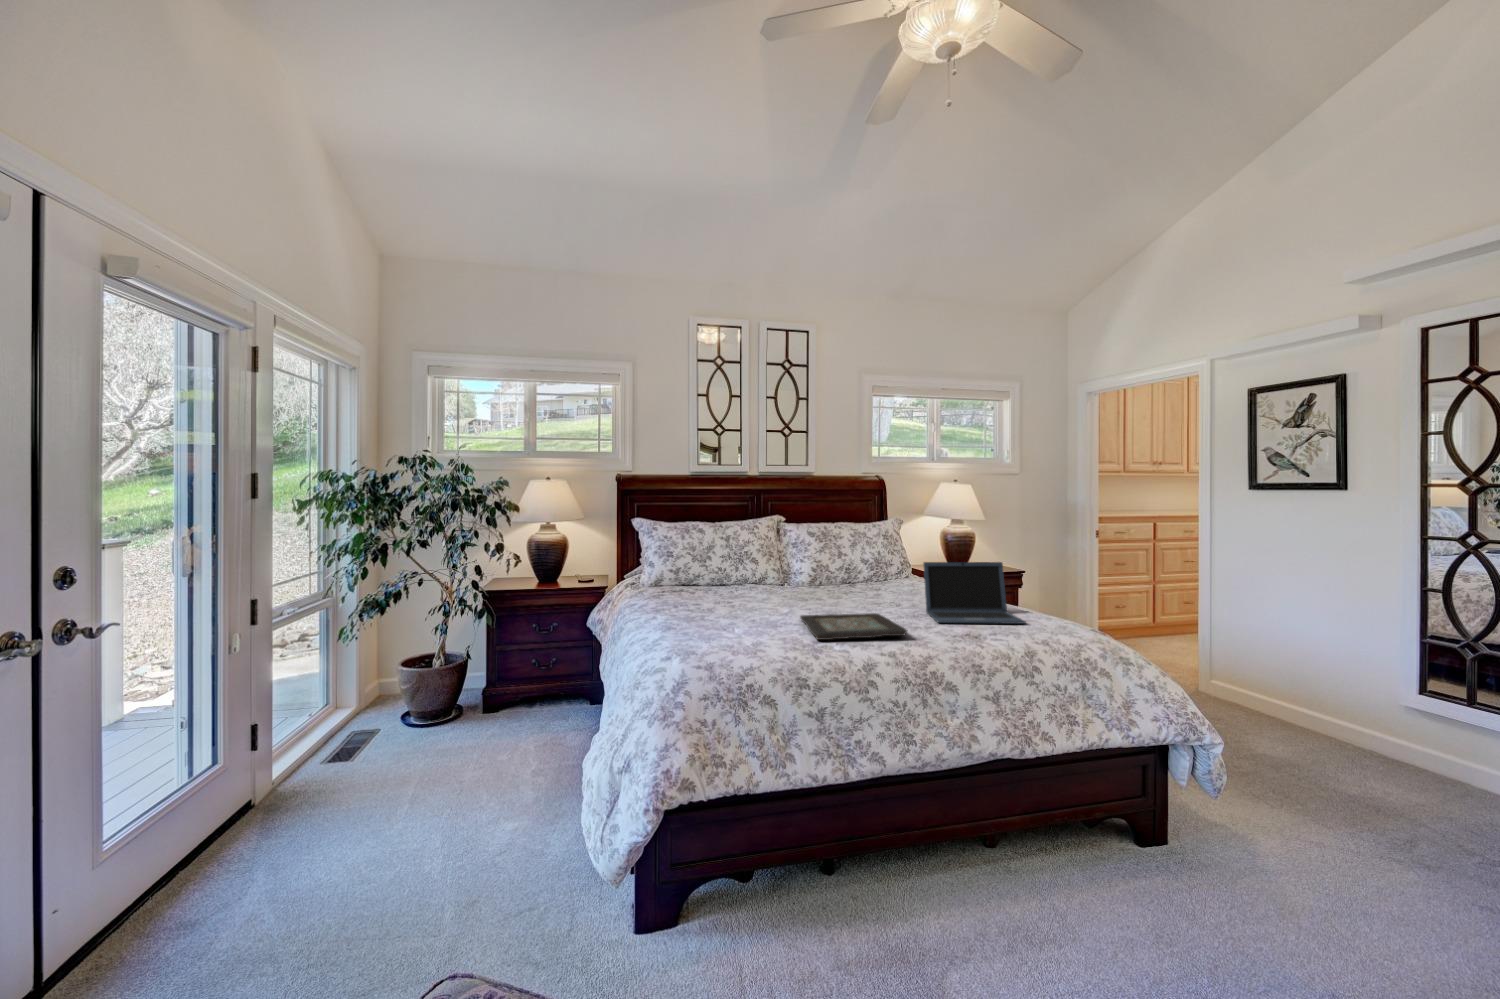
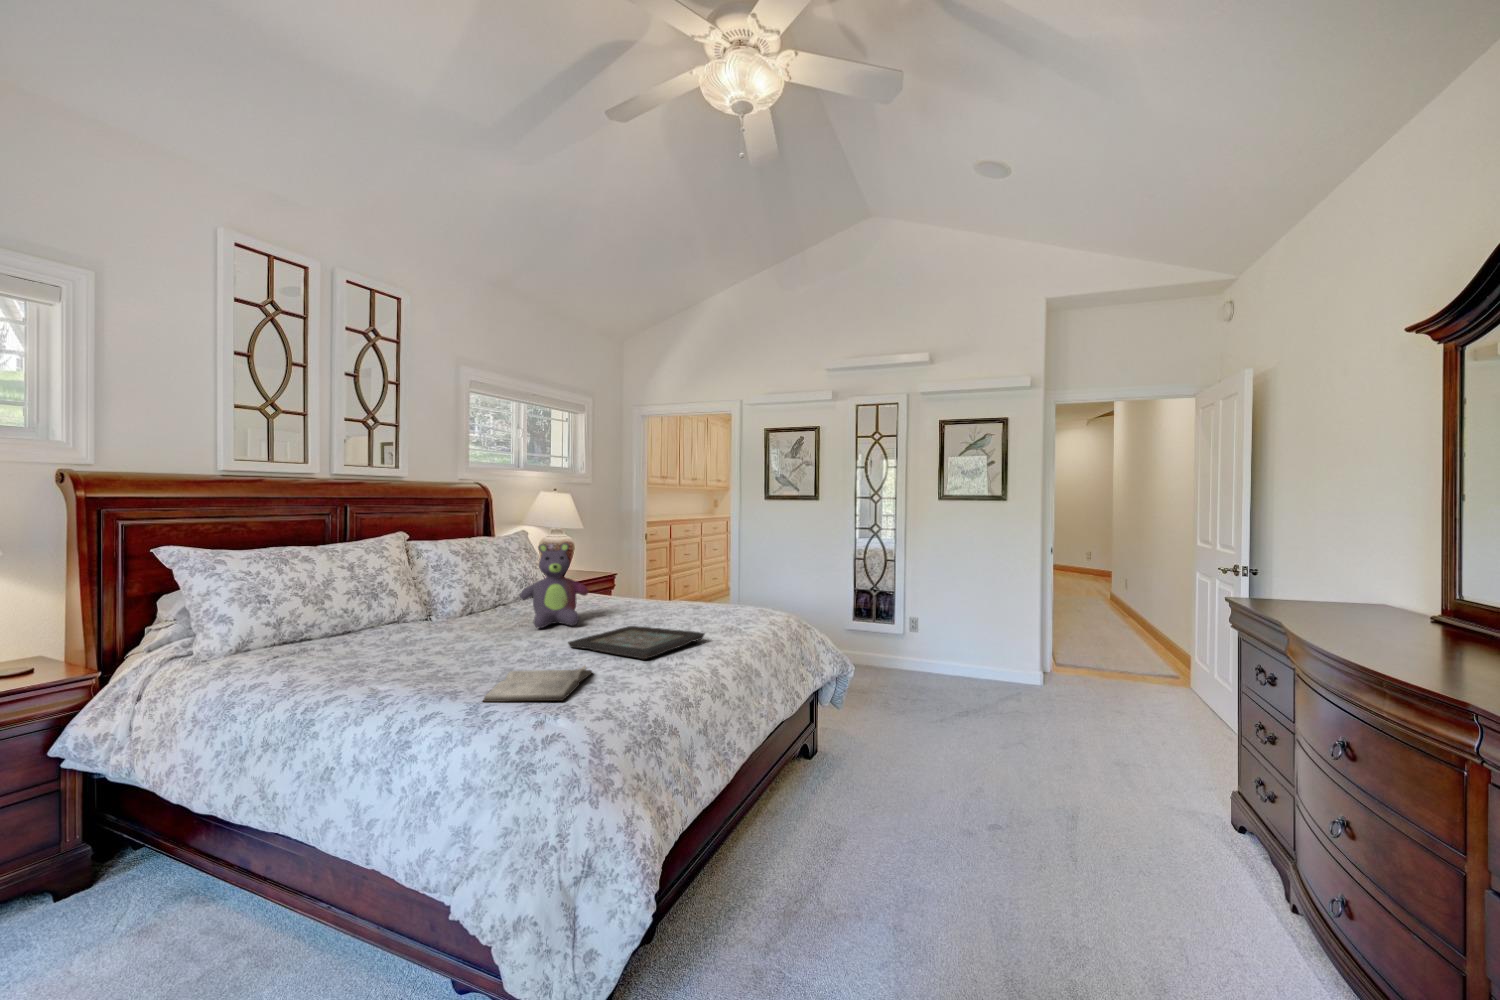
stuffed bear: none [817,530,875,606] -> present [520,543,588,628]
laptop: present [923,562,1026,624] -> none [643,563,743,625]
diary: none [668,625,764,650] -> present [483,665,592,702]

